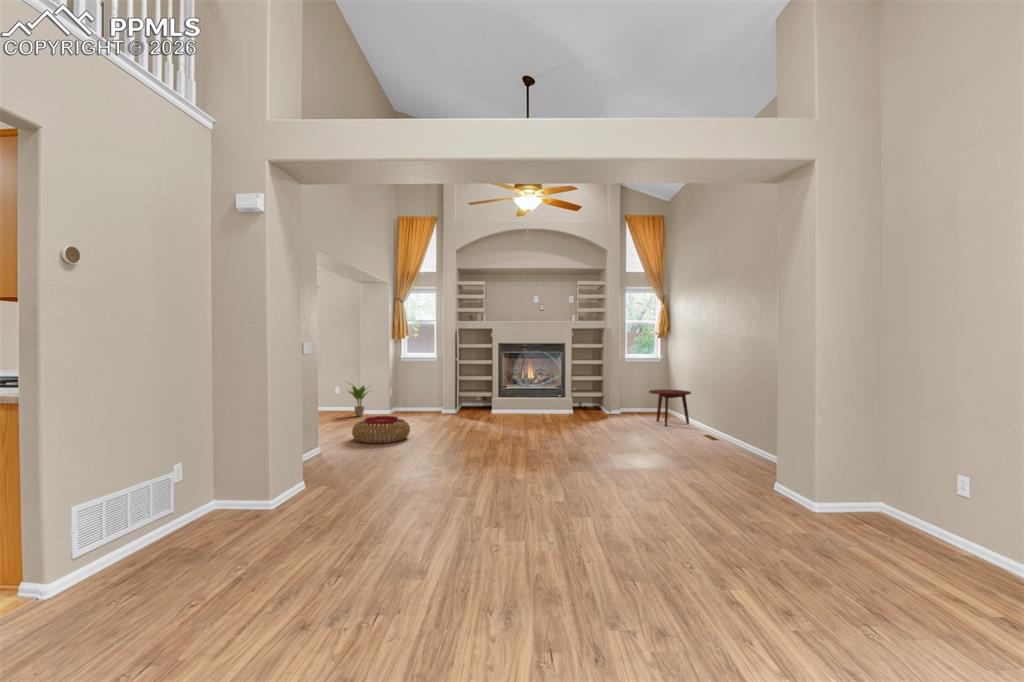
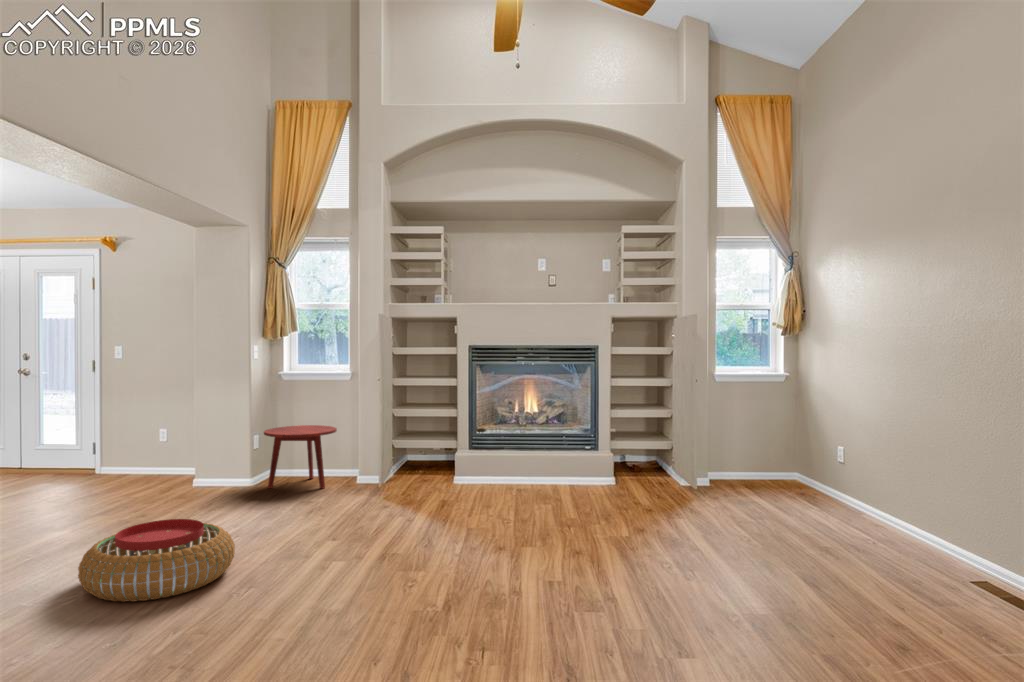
potted plant: present [348,383,368,416] -> none [156,420,218,493]
side table: present [649,390,691,426] -> present [264,425,337,489]

